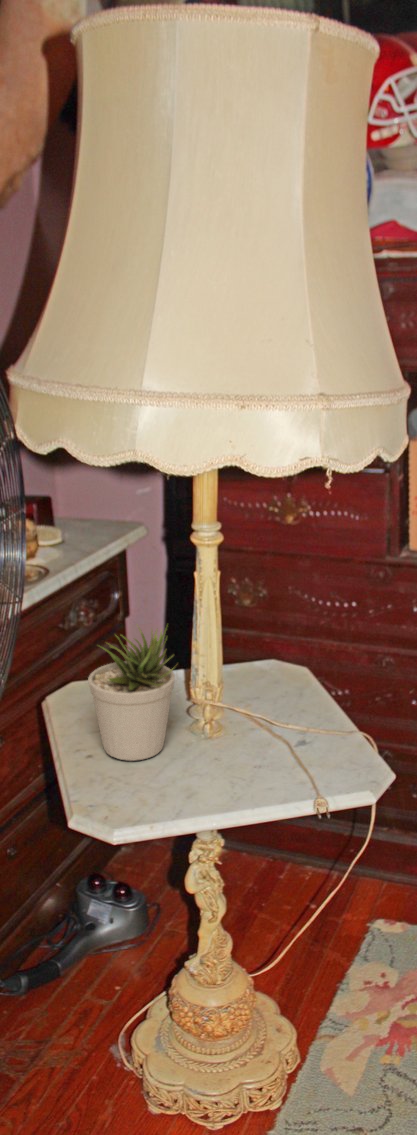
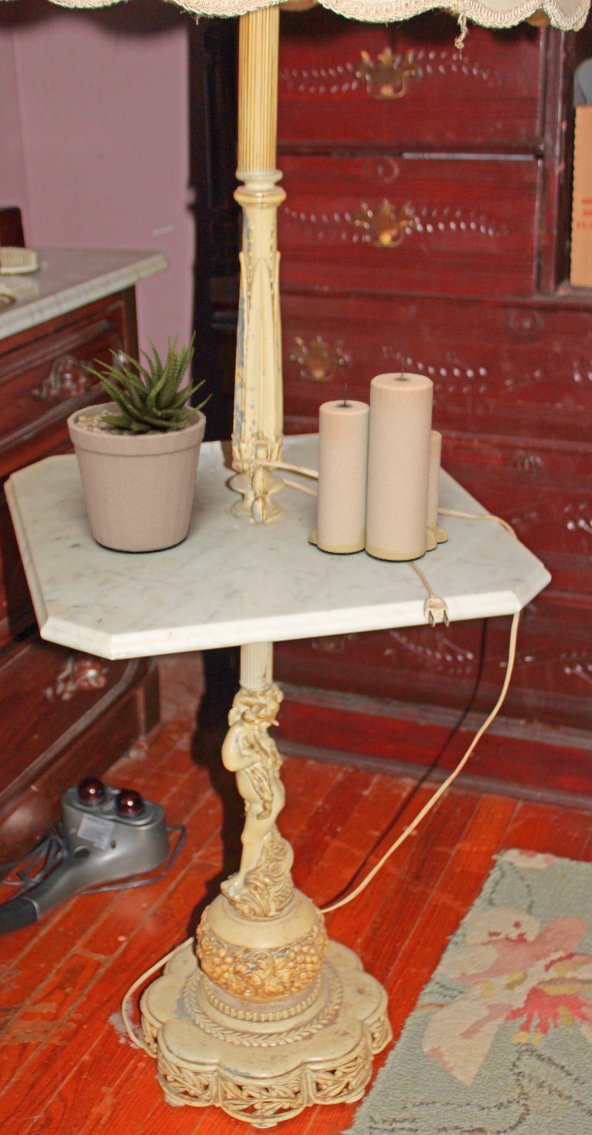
candle: none [240,643,328,767] -> present [308,358,448,560]

